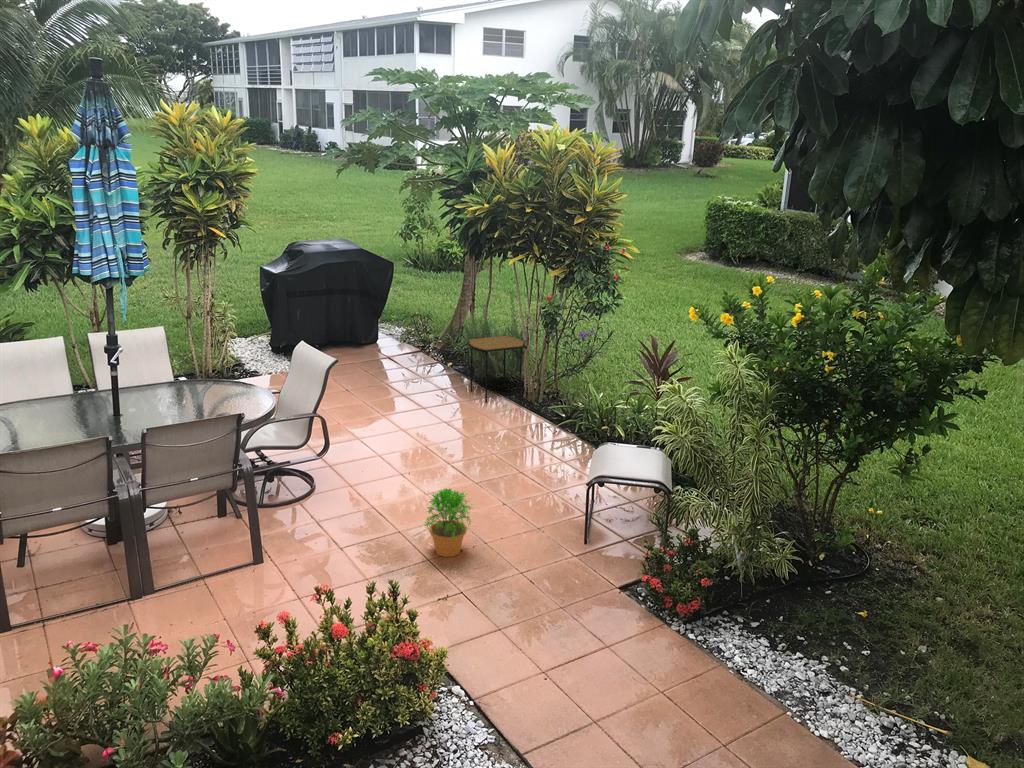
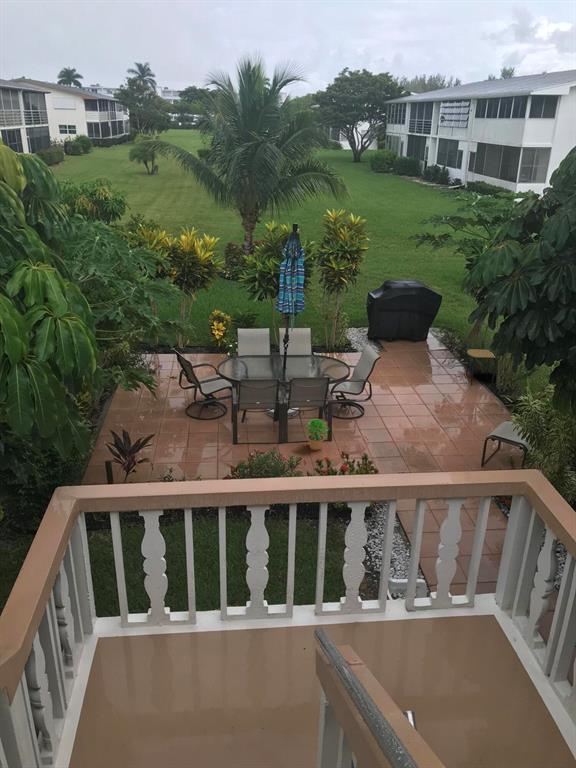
potted plant: present [425,488,471,557] -> present [305,419,327,450]

